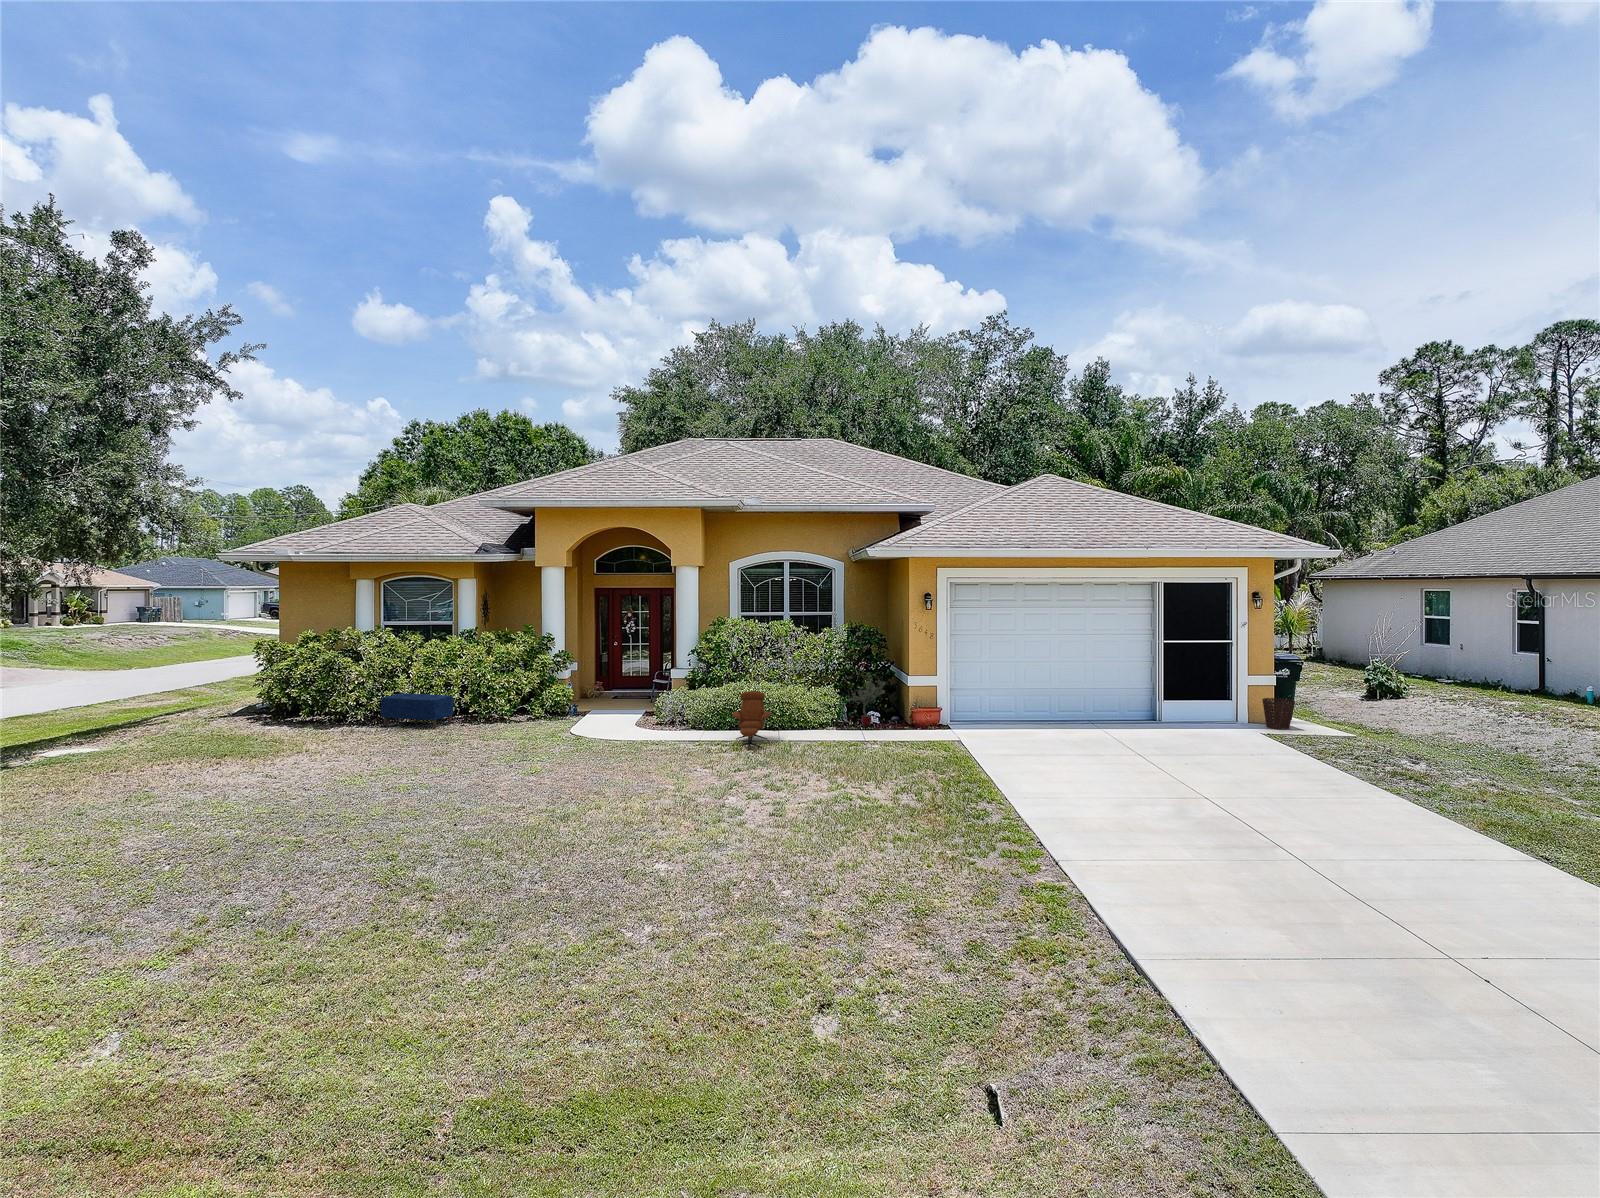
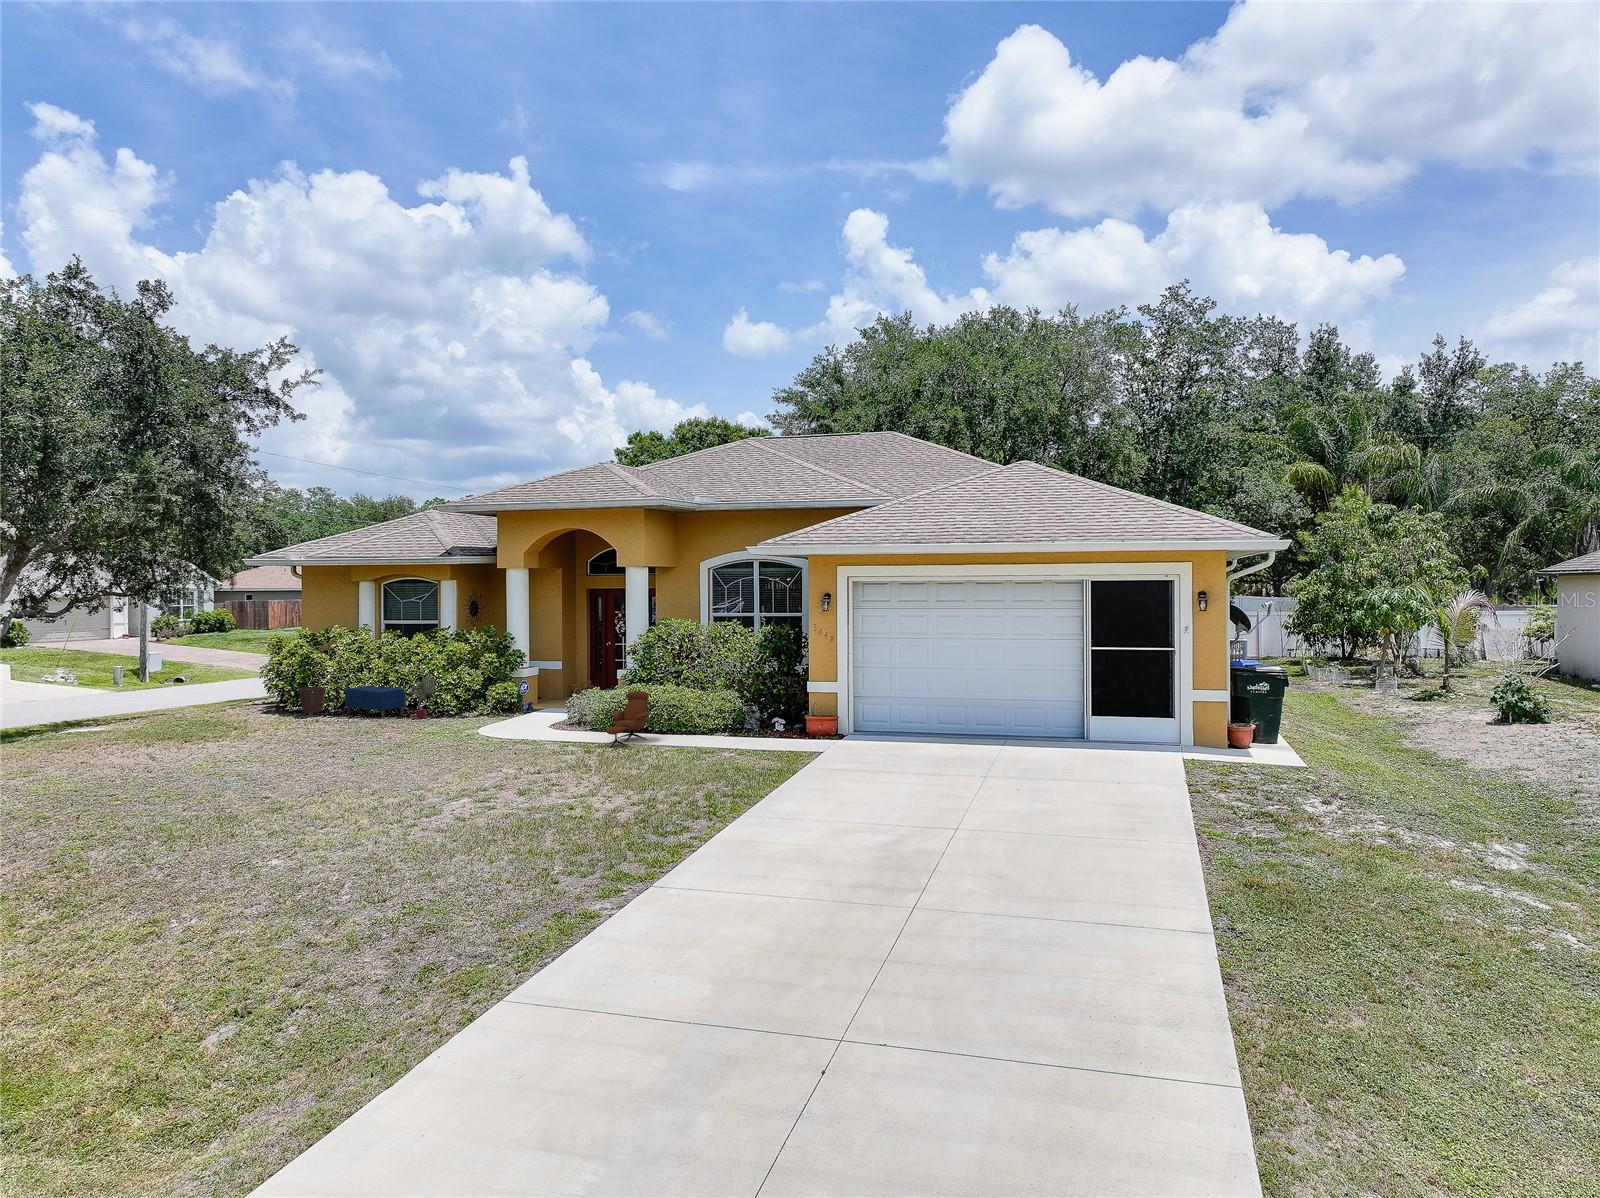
potted tree: present [848,675,885,726] -> present [409,672,438,719]
basket: present [1262,698,1295,729] -> present [298,687,326,713]

